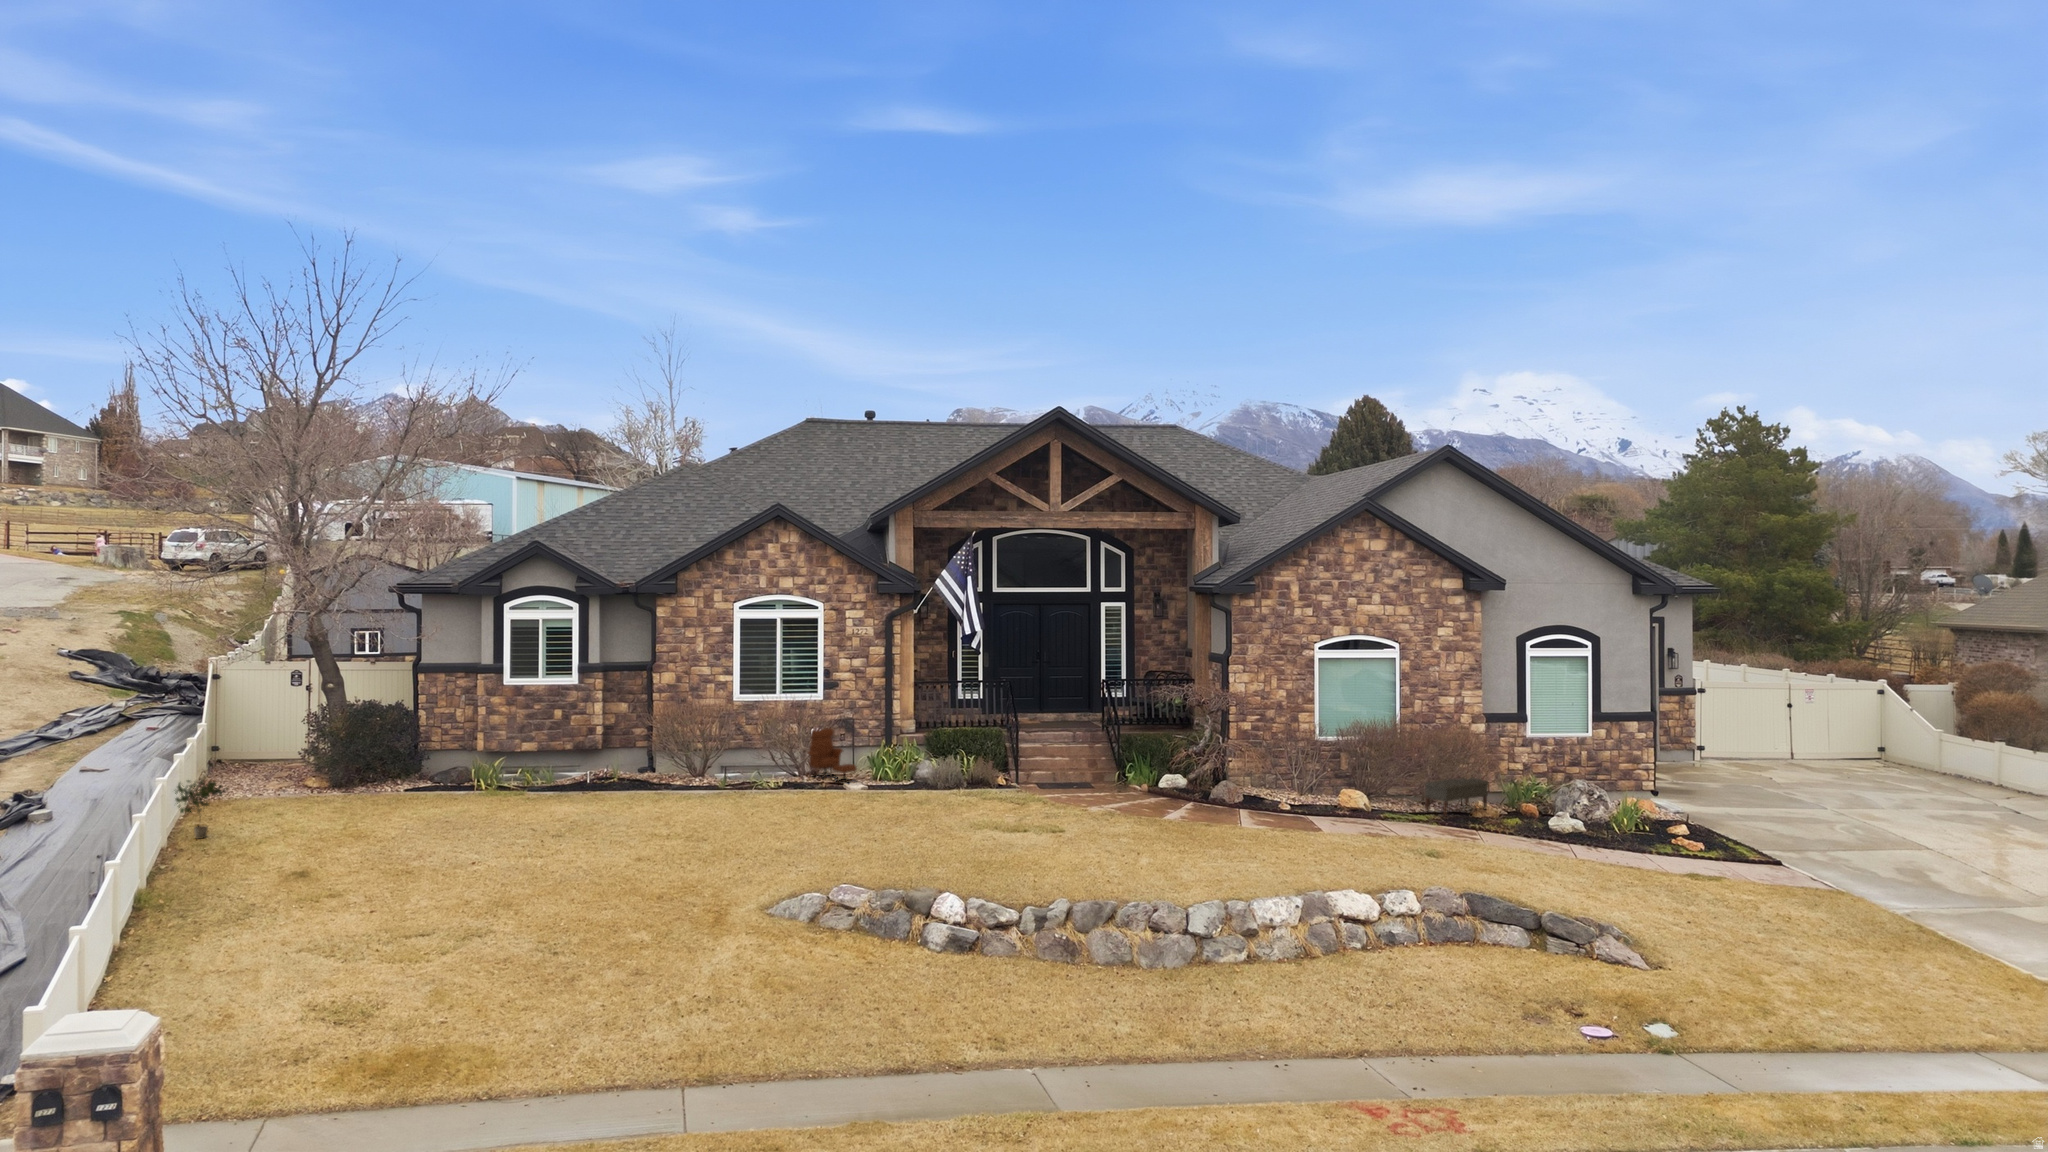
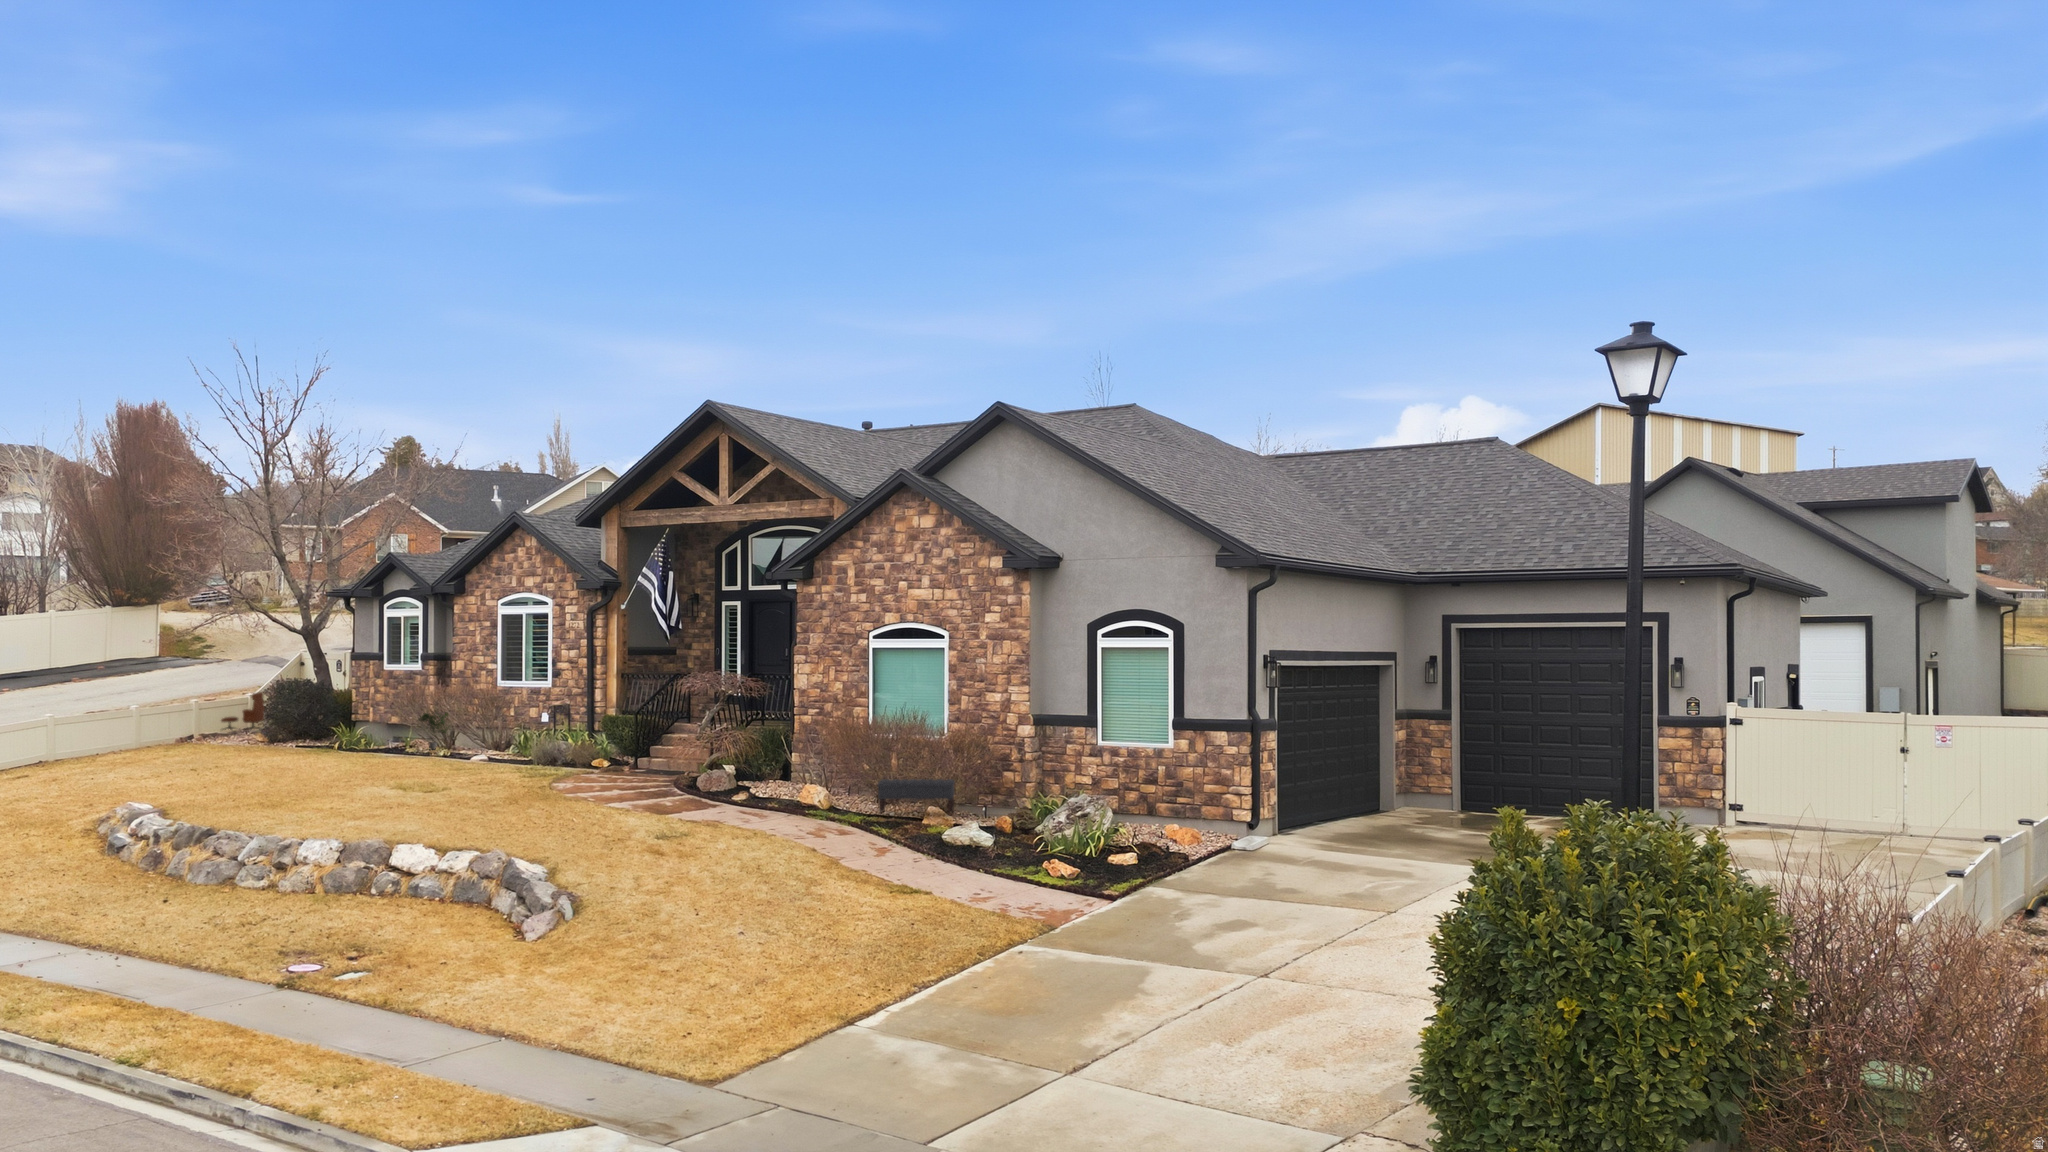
lounge chair: present [808,728,857,782] -> present [221,692,264,730]
potted plant: present [175,780,225,839] -> present [419,713,448,750]

